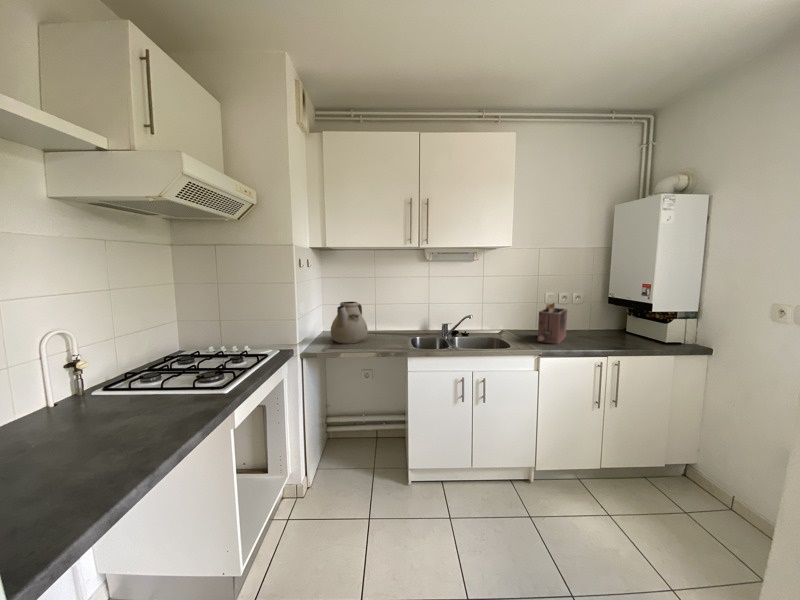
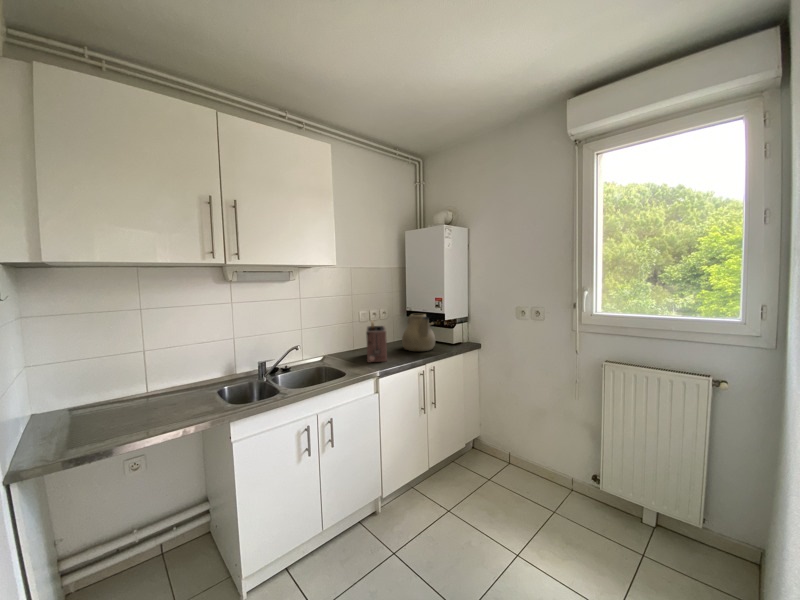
teapot: present [331,302,368,344] -> present [402,314,435,351]

